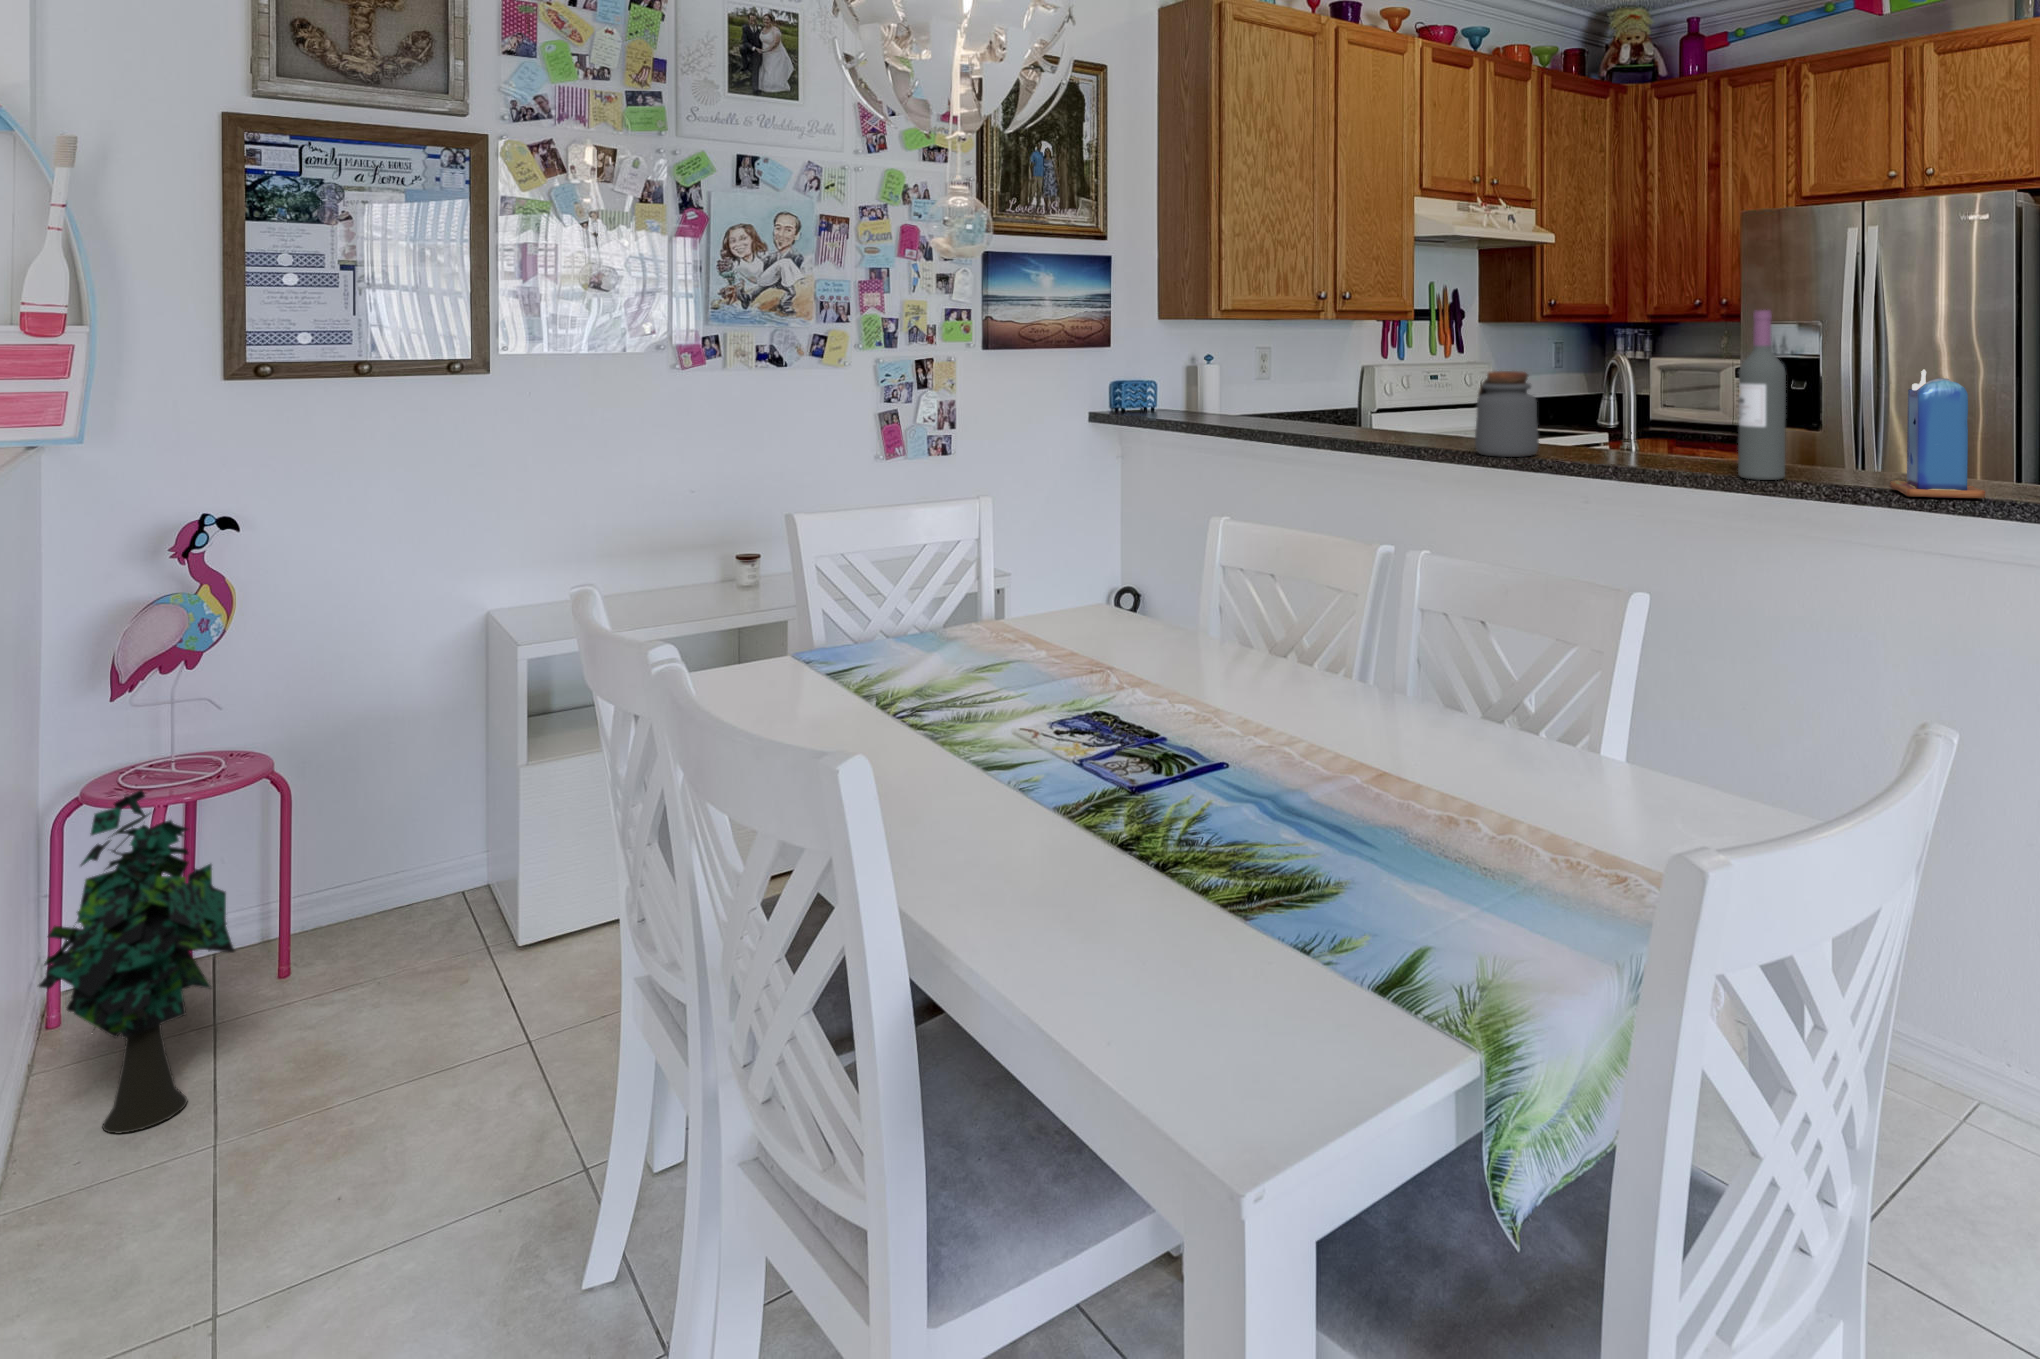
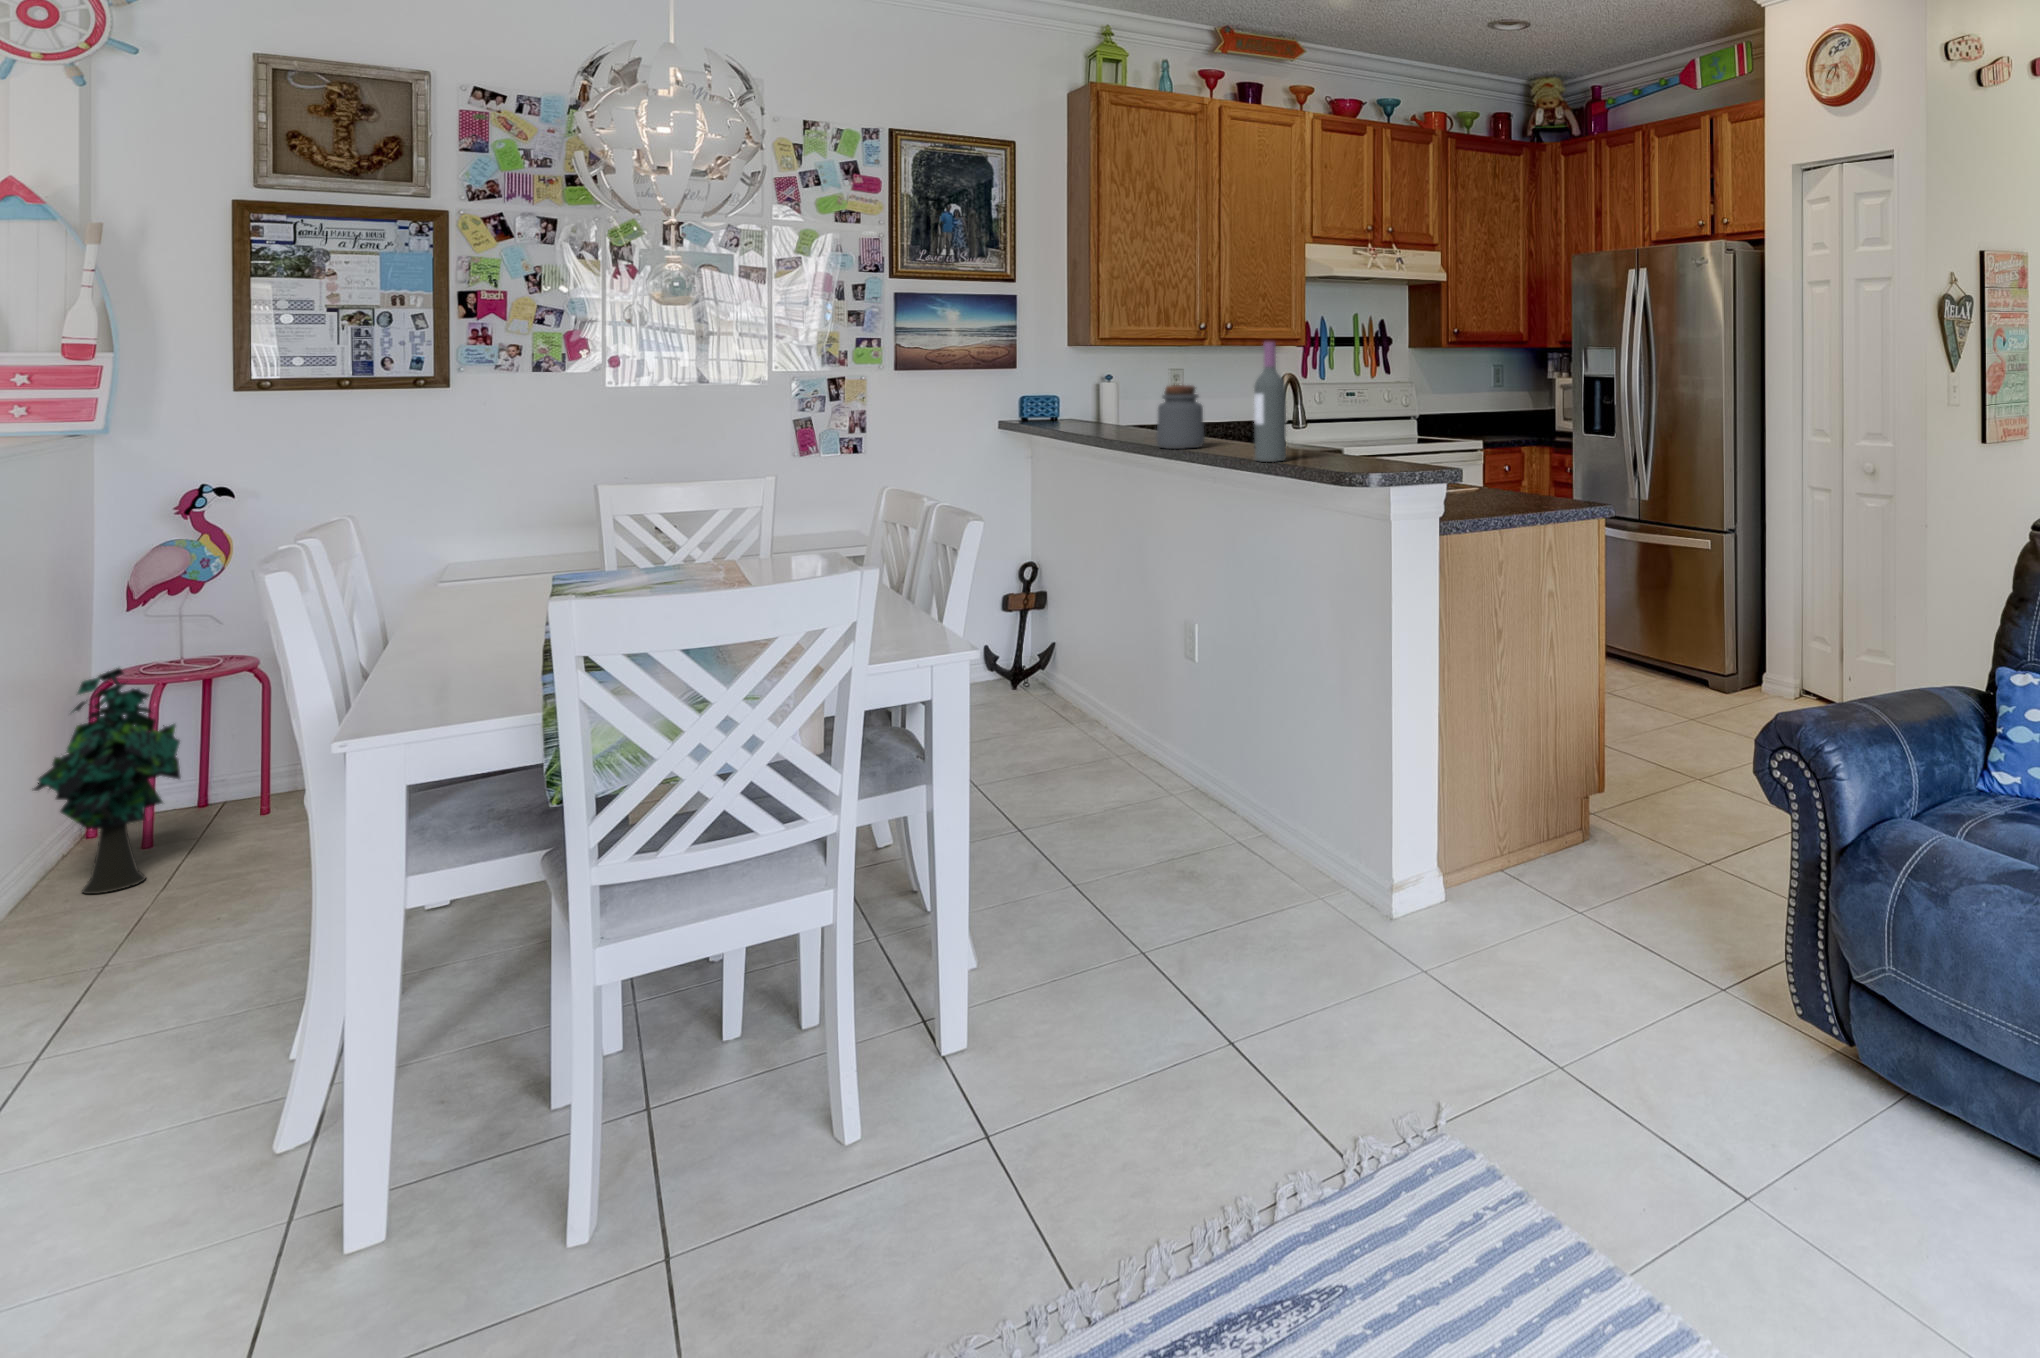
candle: present [1890,369,1985,498] -> none [1293,383,1355,471]

